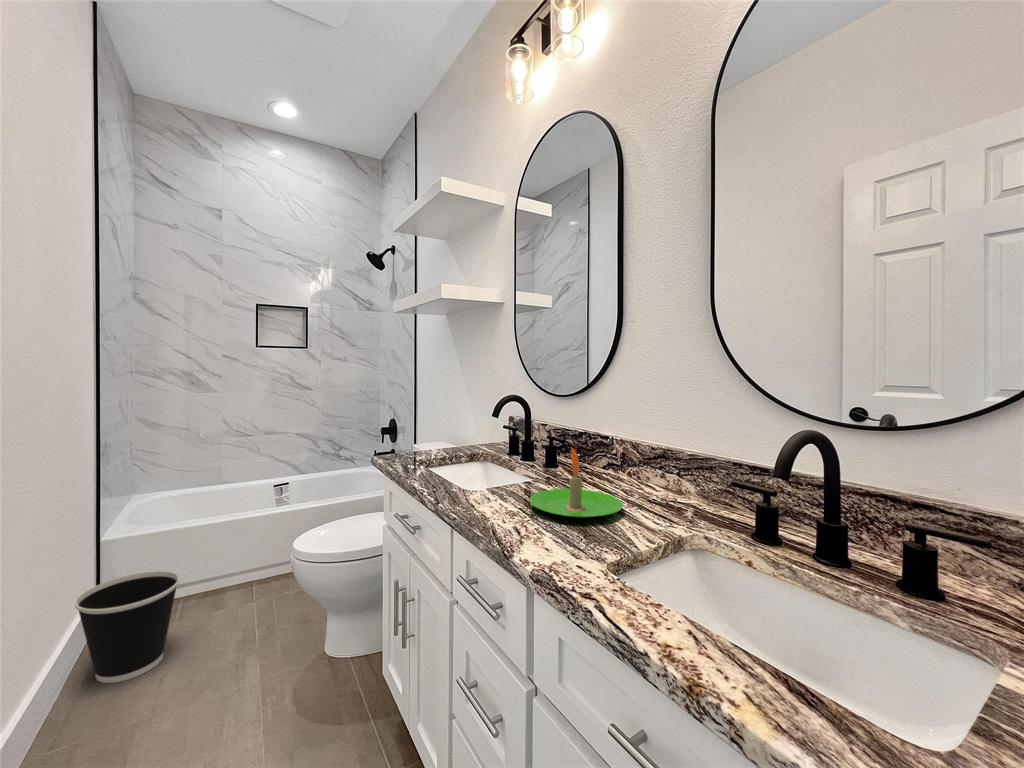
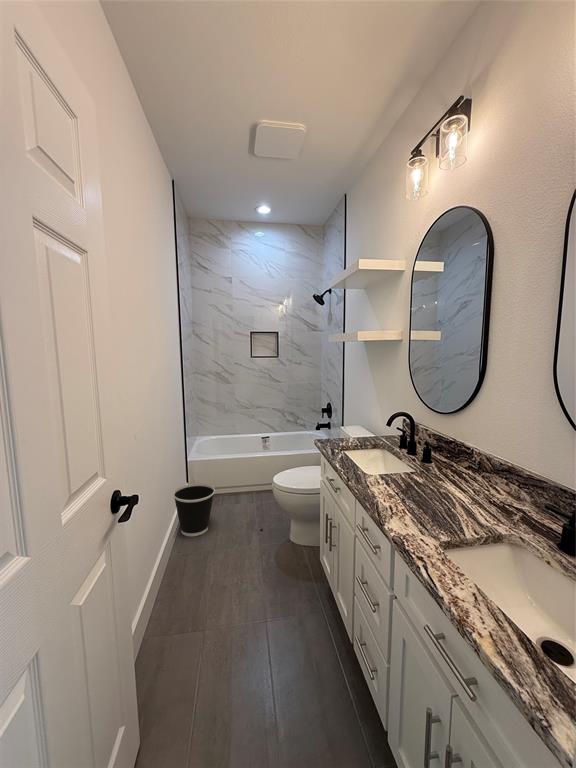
candle: present [529,448,623,518] -> none [403,461,467,509]

